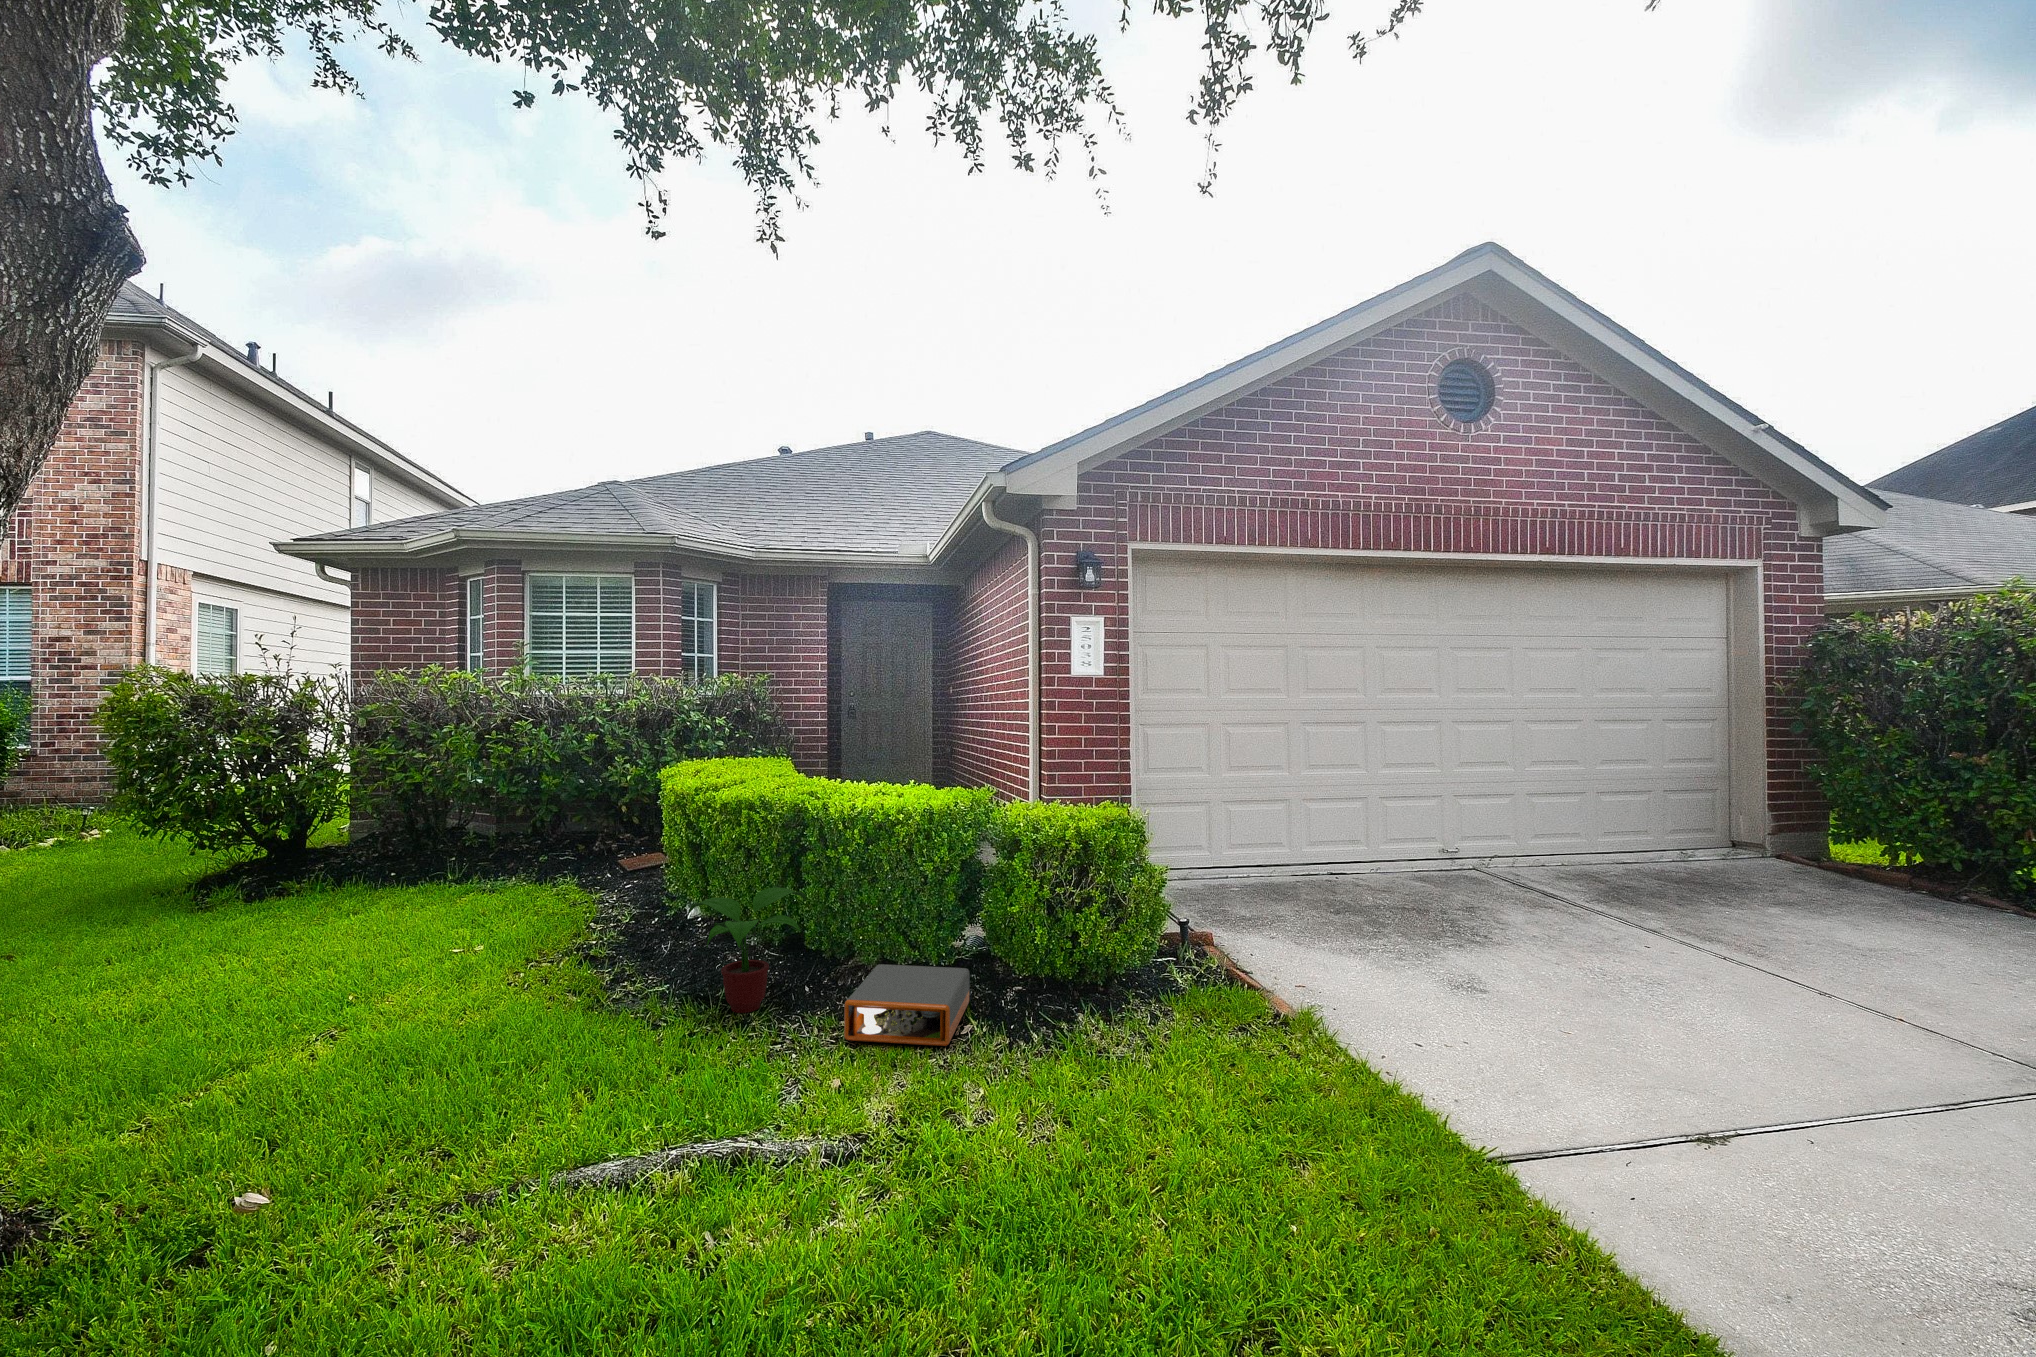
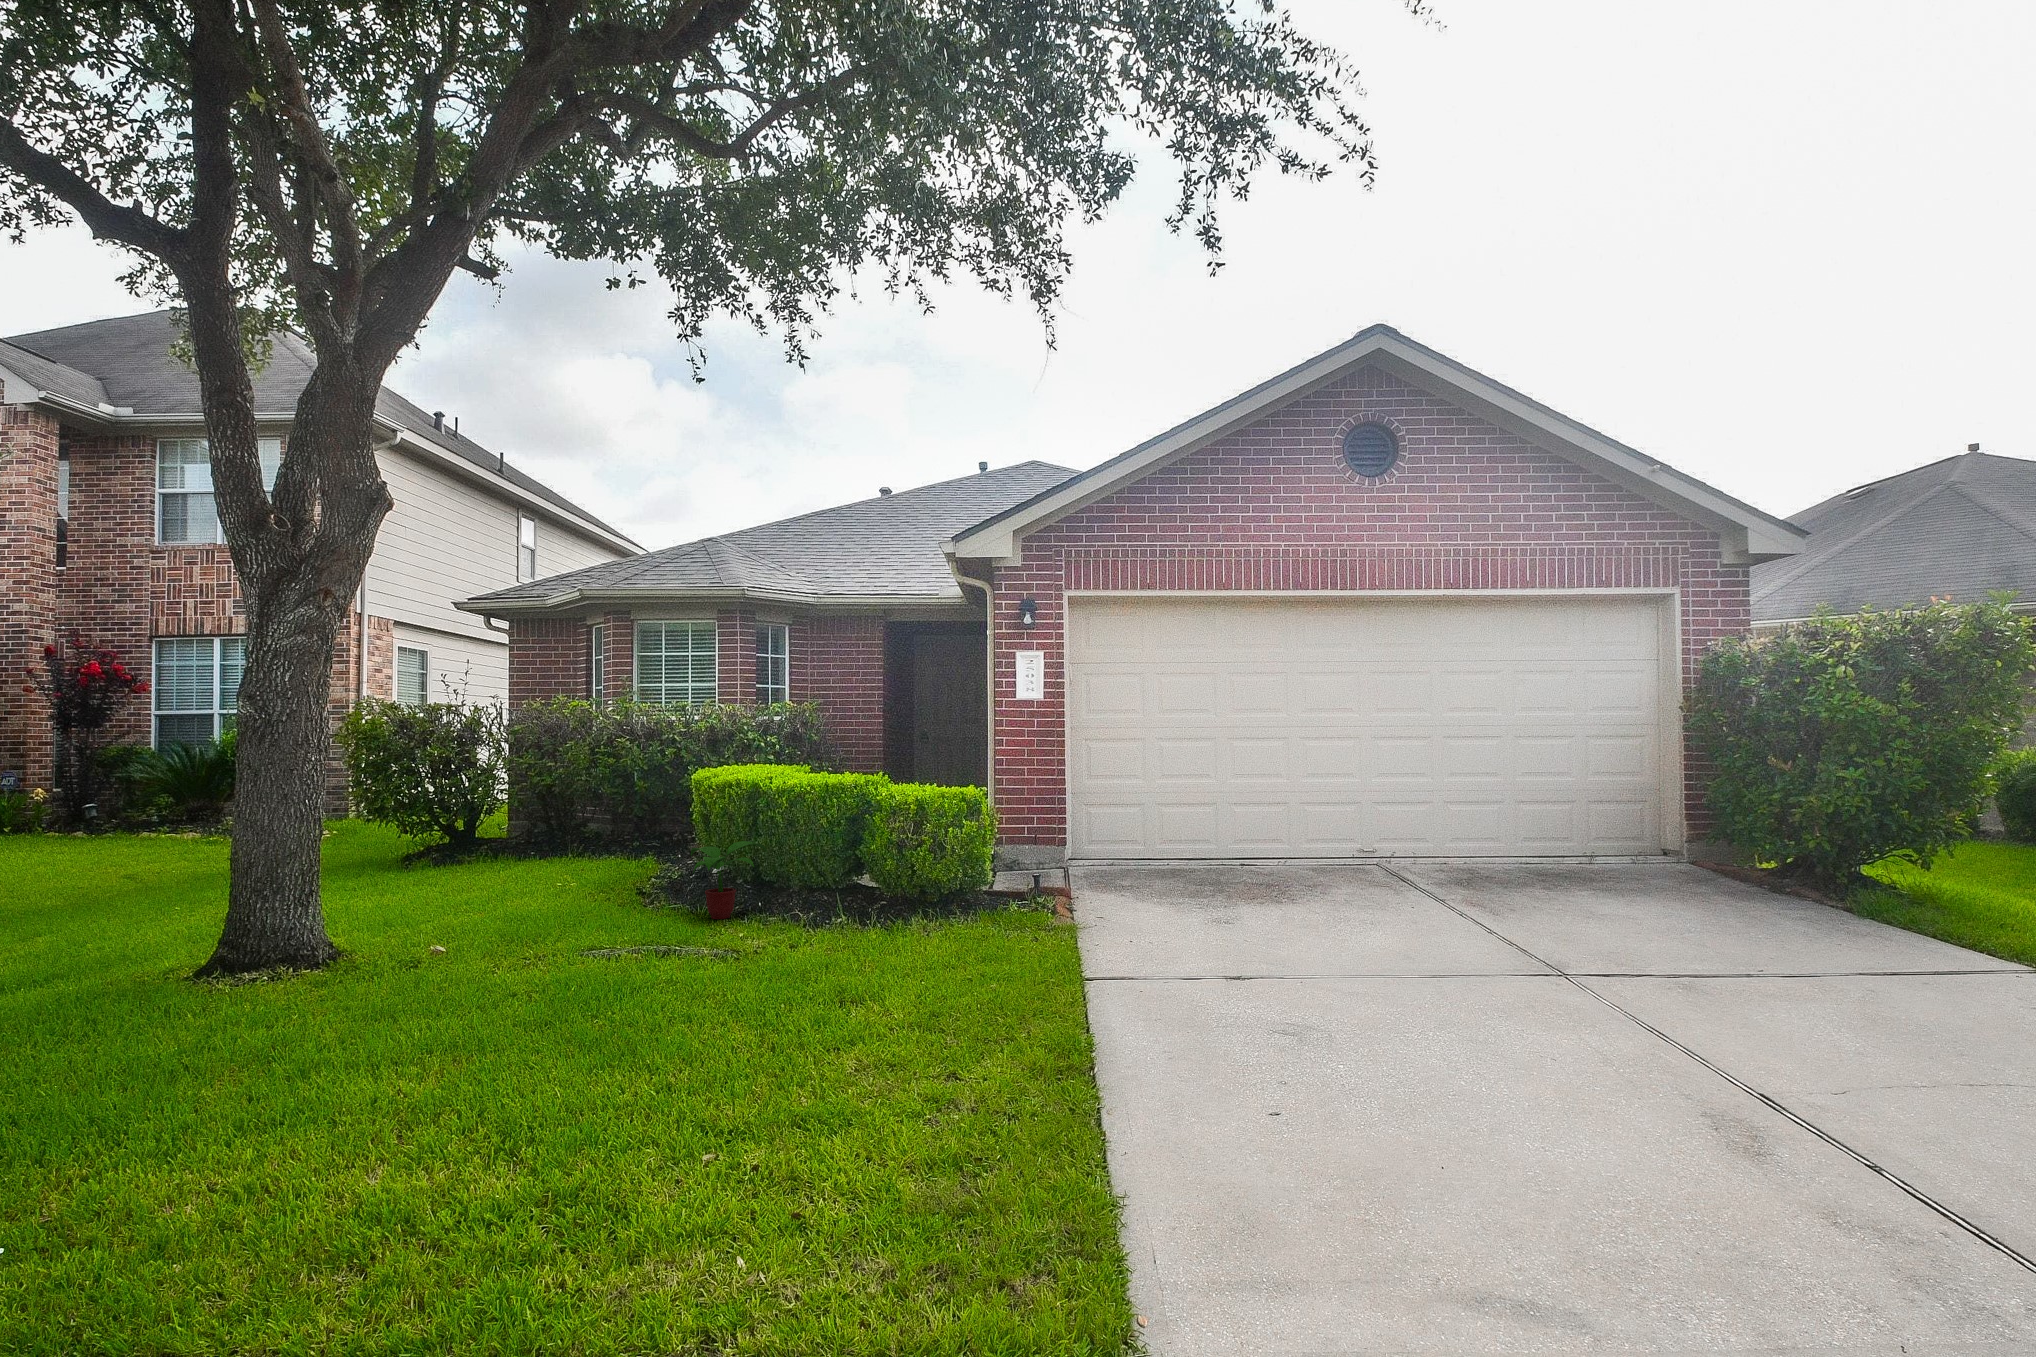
storage box: present [844,964,969,1046] -> none [766,893,862,934]

